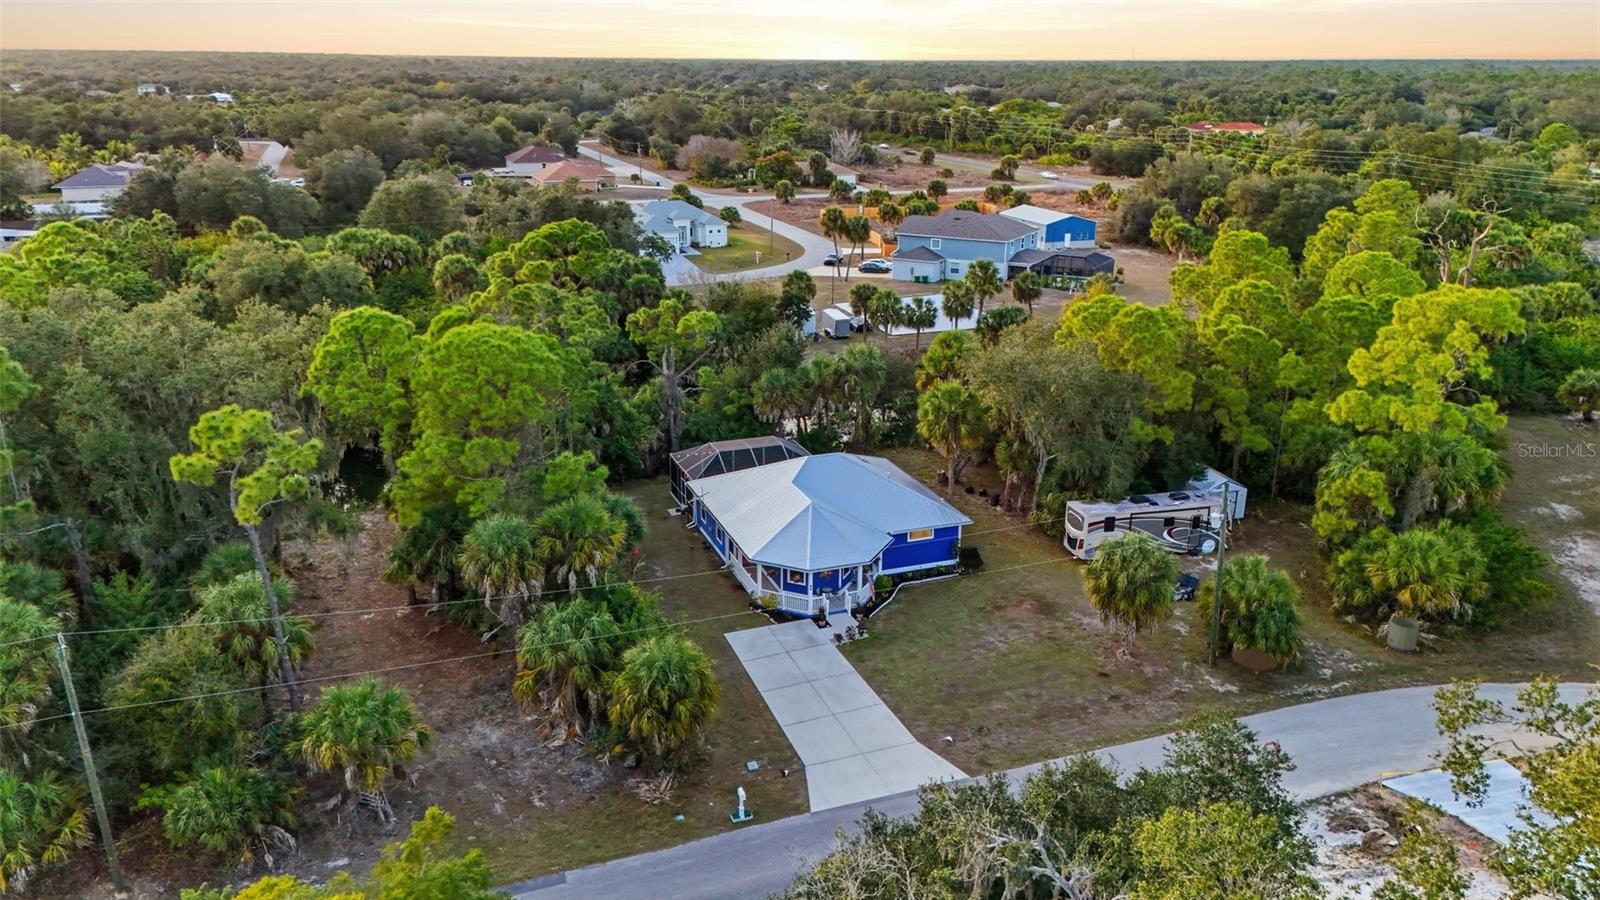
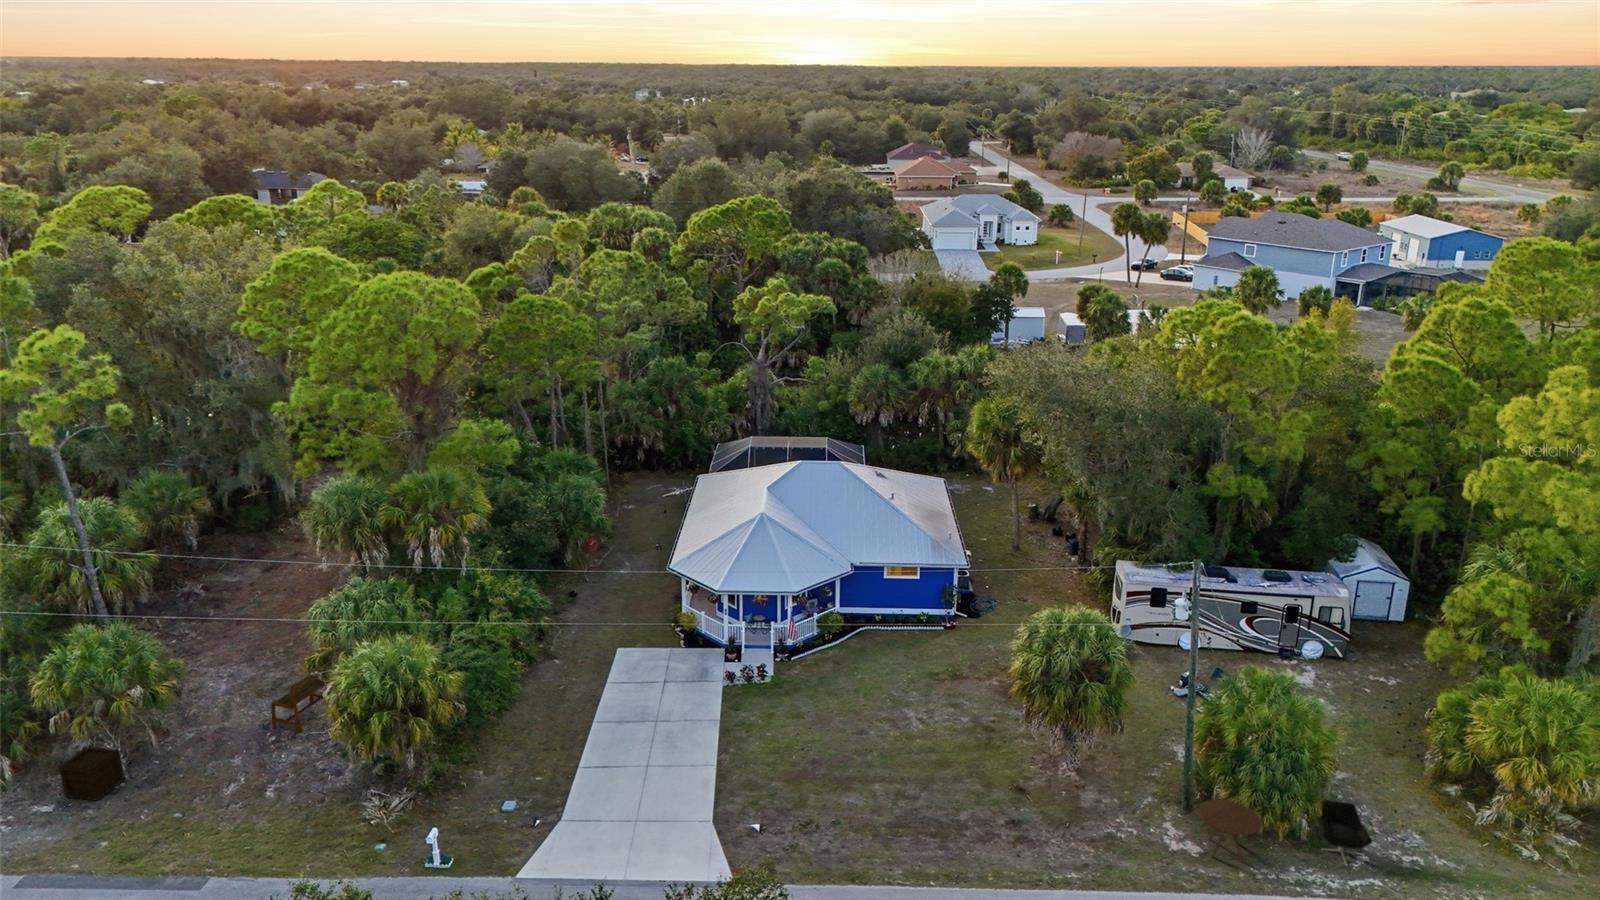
lounge chair: present [958,547,984,574] -> present [1317,800,1372,864]
trash can: present [1387,617,1419,651] -> none [1494,802,1548,859]
bench: none [484,687,525,754] -> present [271,675,327,732]
wooden crate: none [339,797,388,851] -> present [59,747,125,800]

